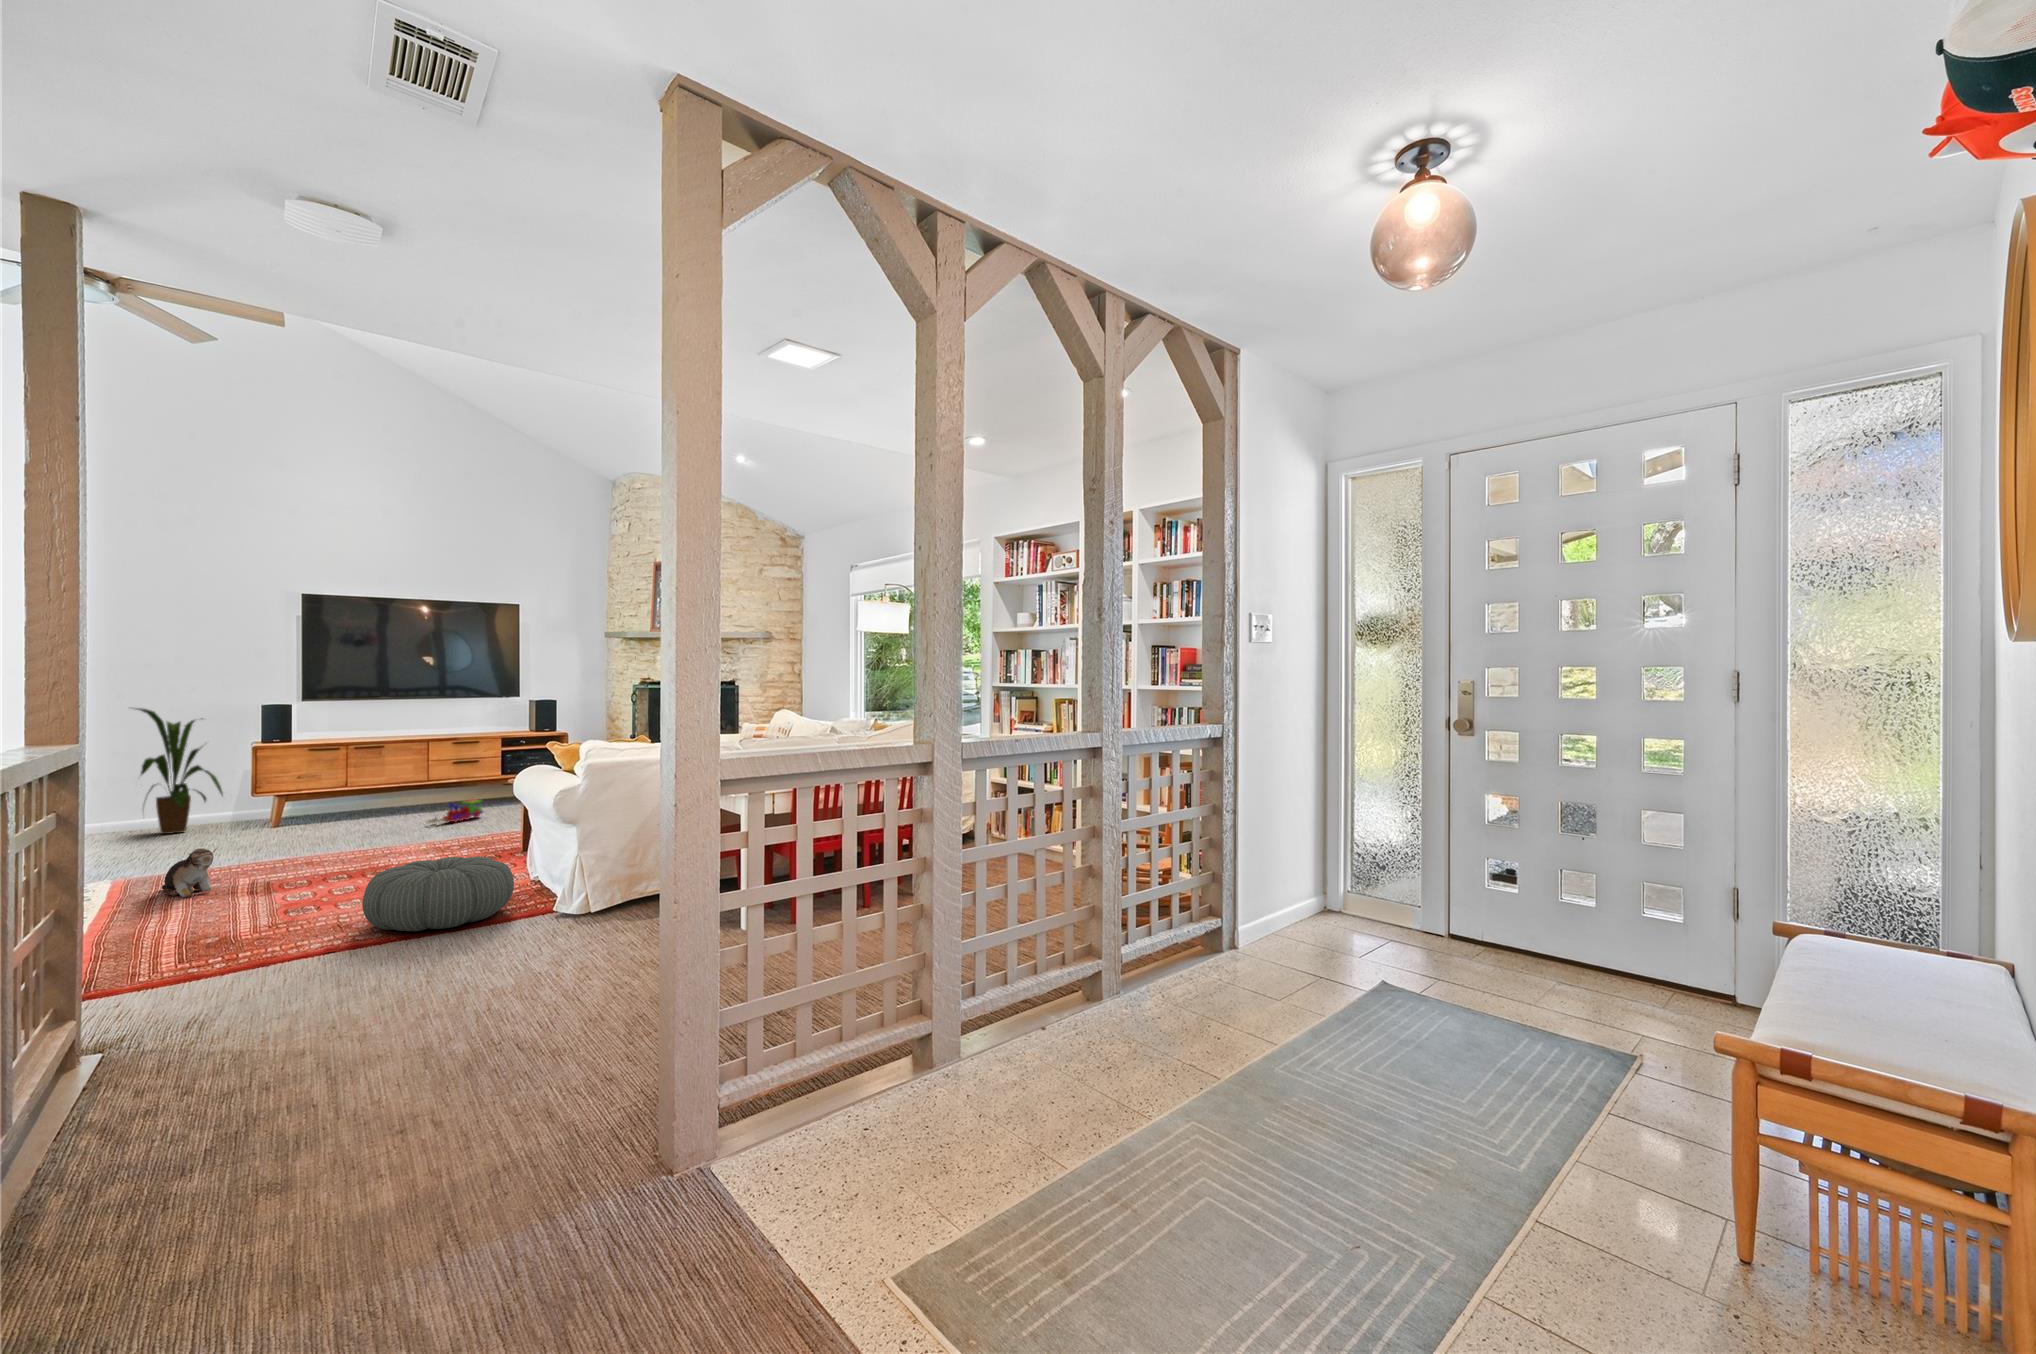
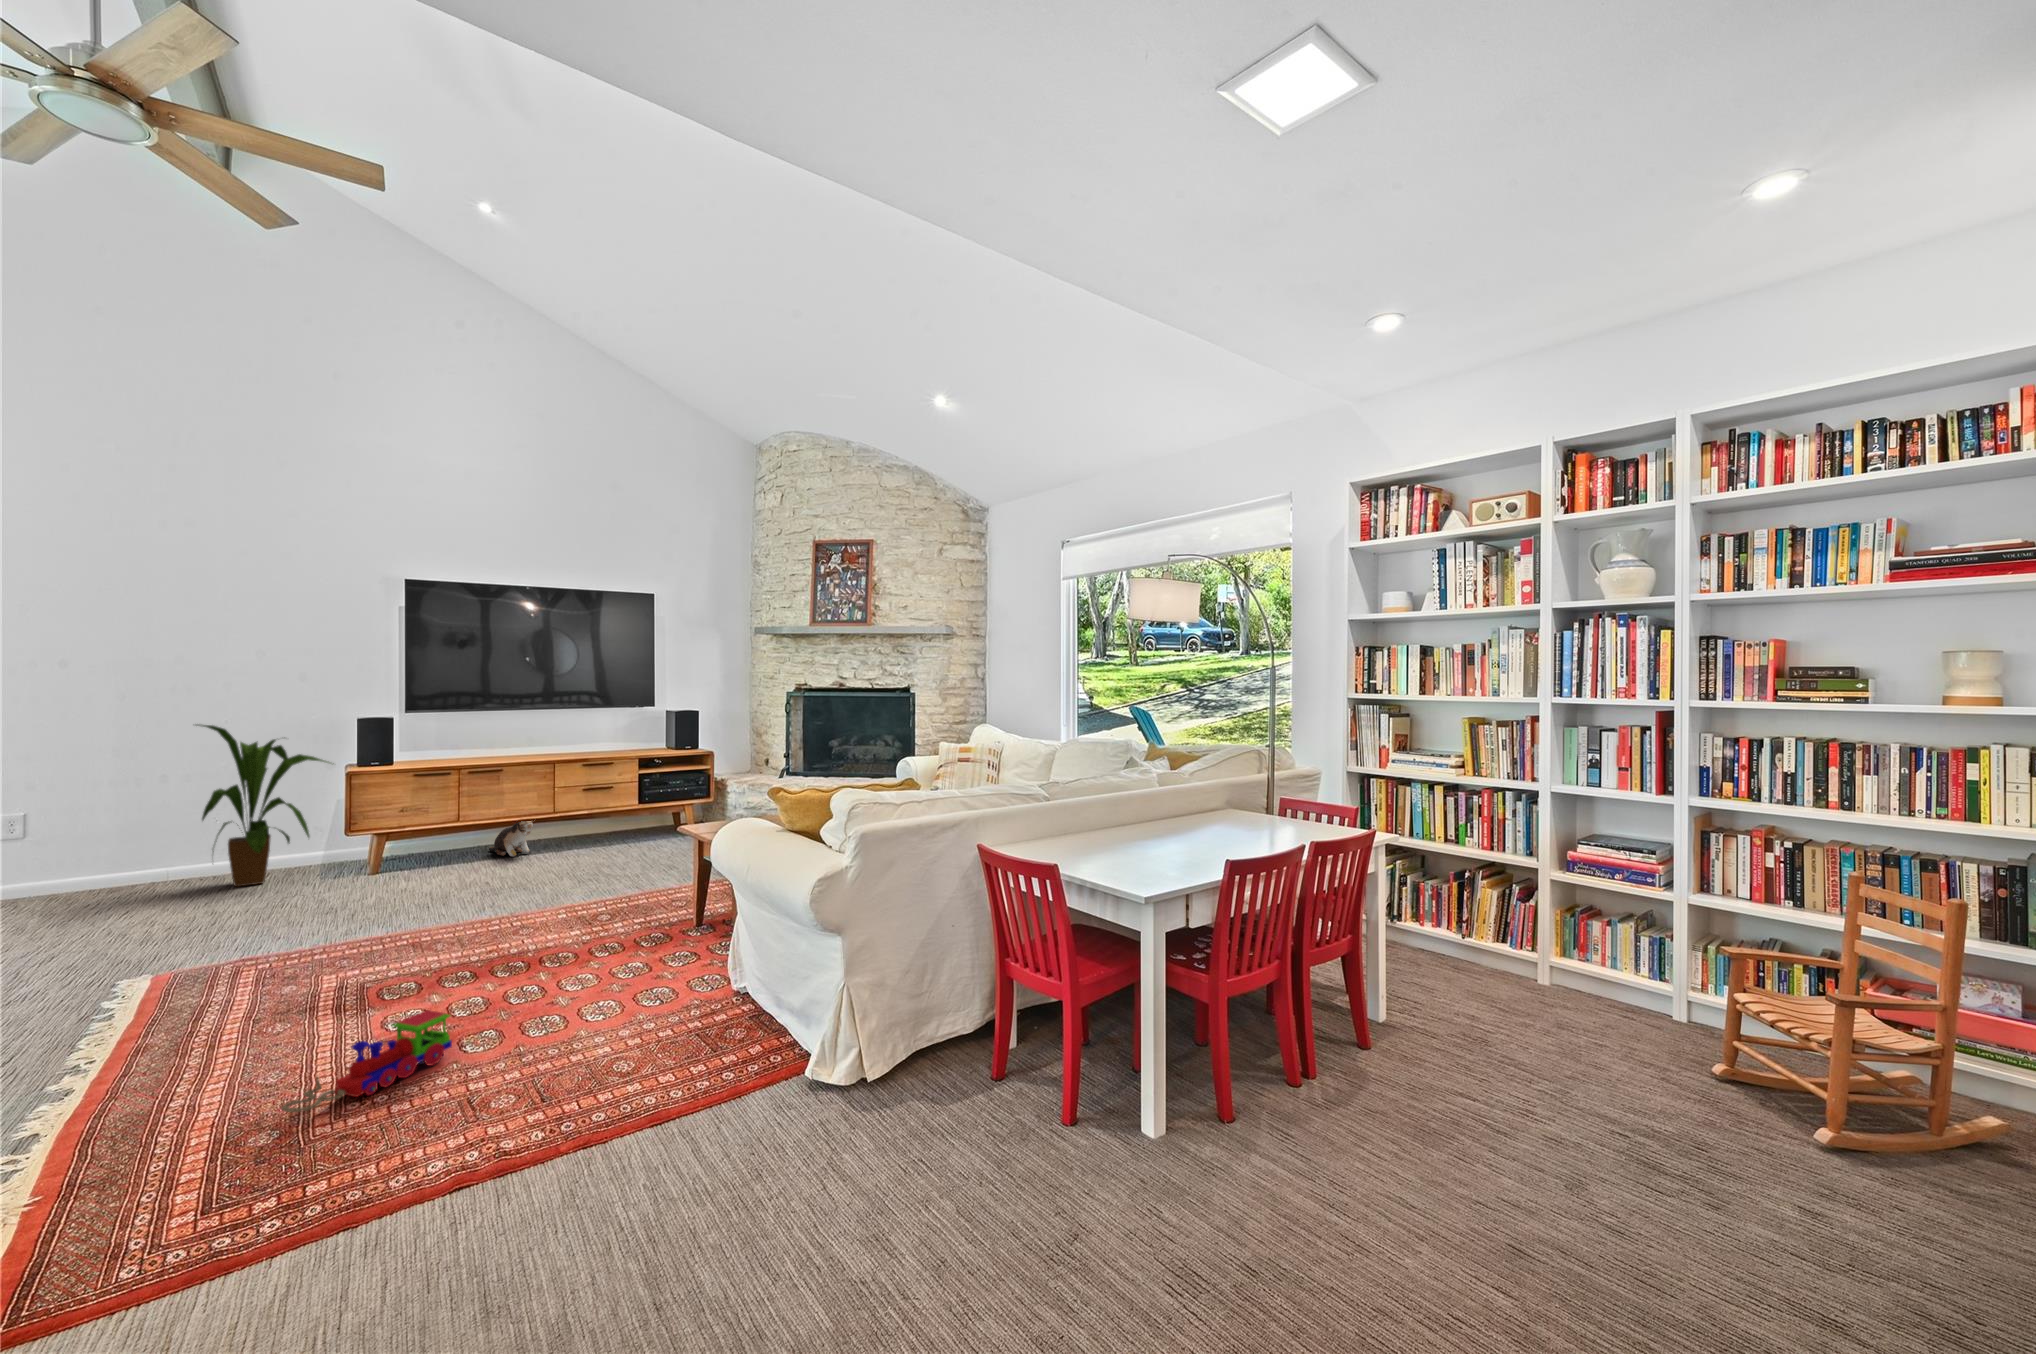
toy train: present [427,799,483,823] -> present [281,1010,452,1112]
plush toy: present [162,848,217,897] -> present [489,819,536,857]
pouf: present [362,857,514,931] -> none [509,973,733,1122]

